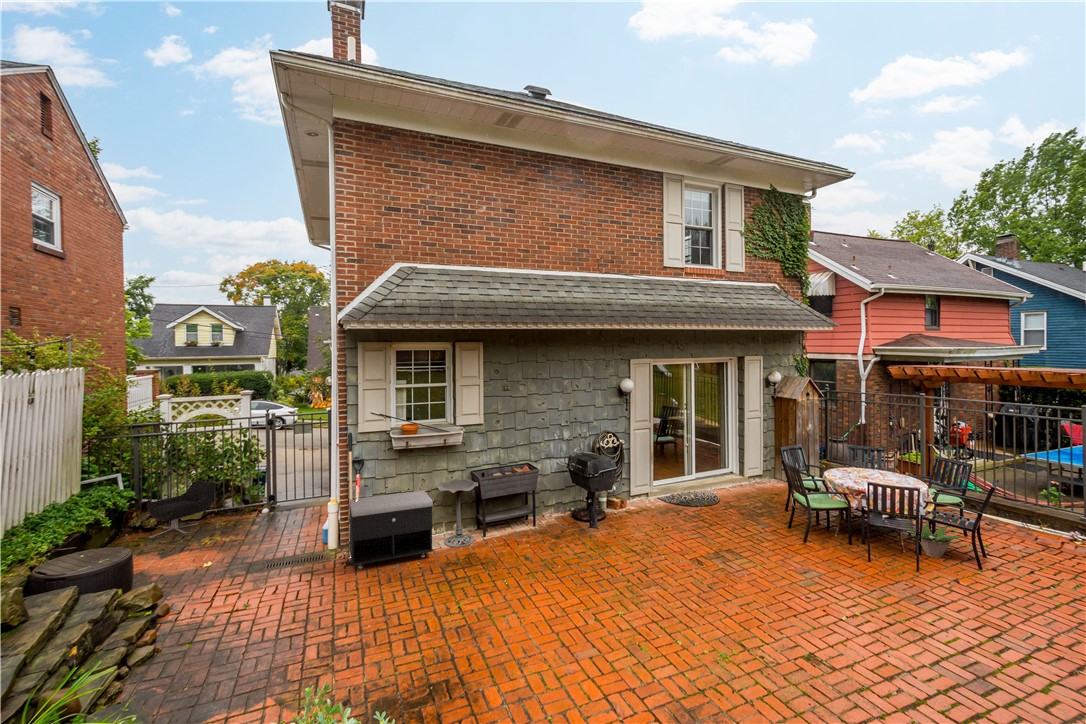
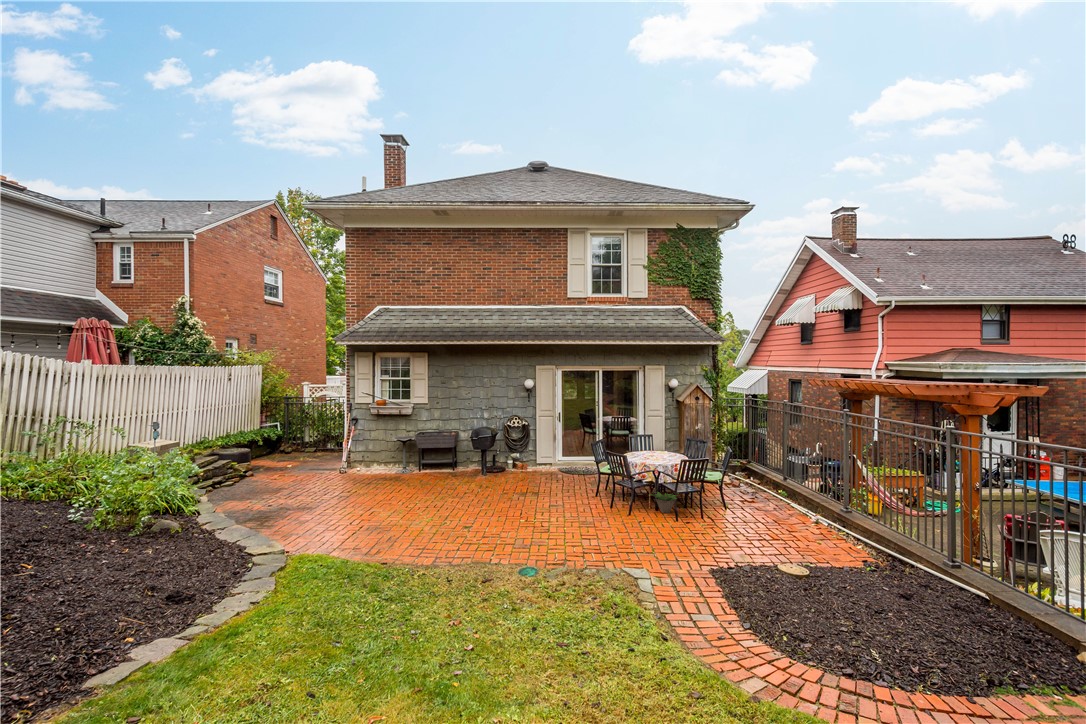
lounge chair: present [147,480,216,538] -> none [286,430,320,456]
storage bench: present [349,491,433,569] -> none [341,439,392,475]

